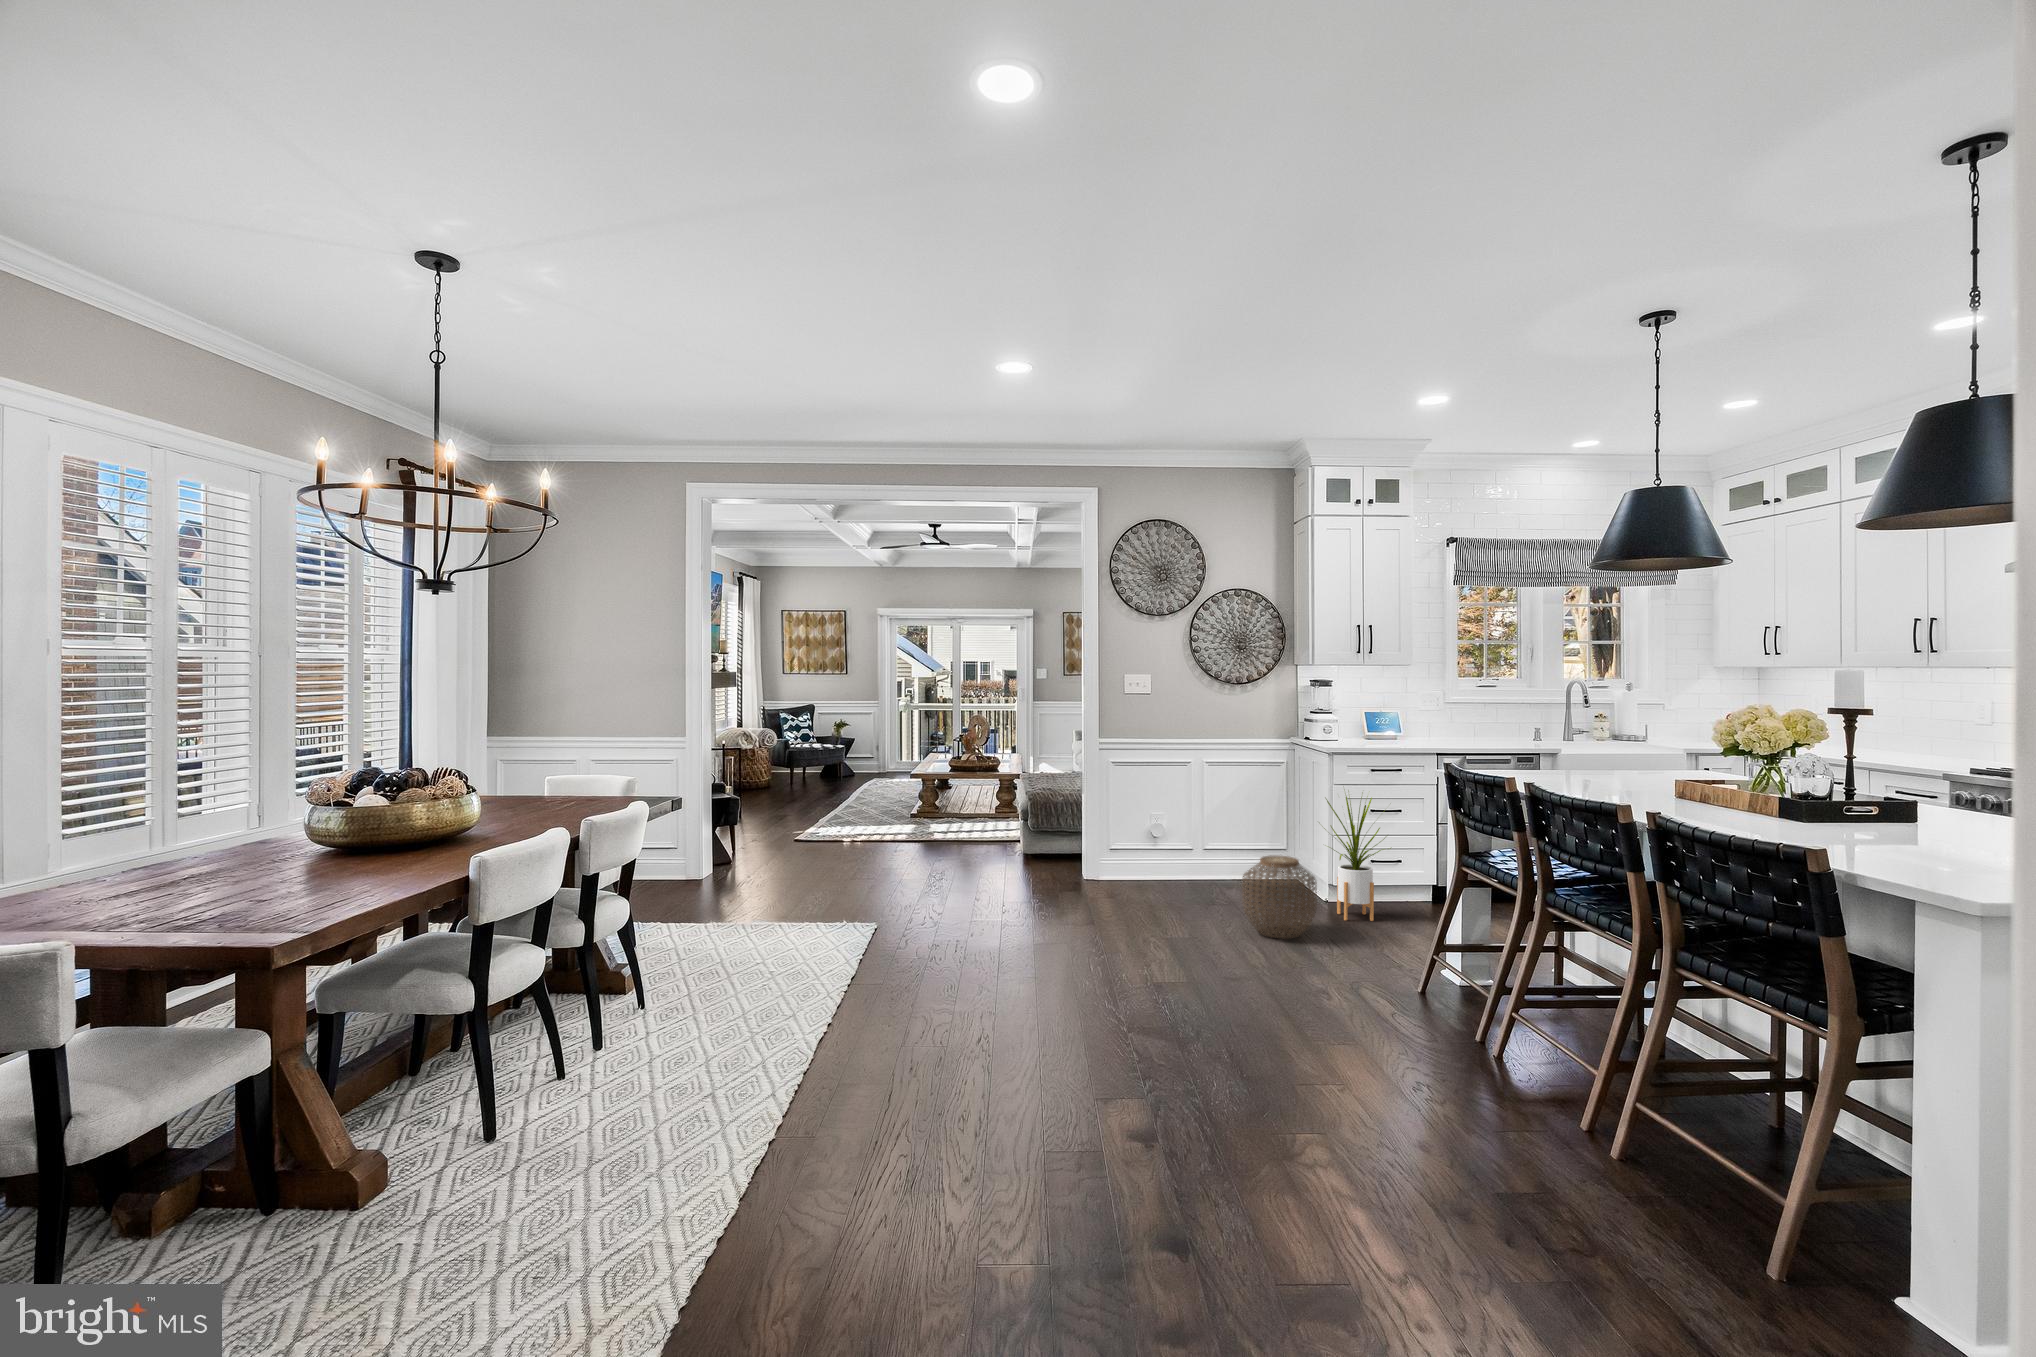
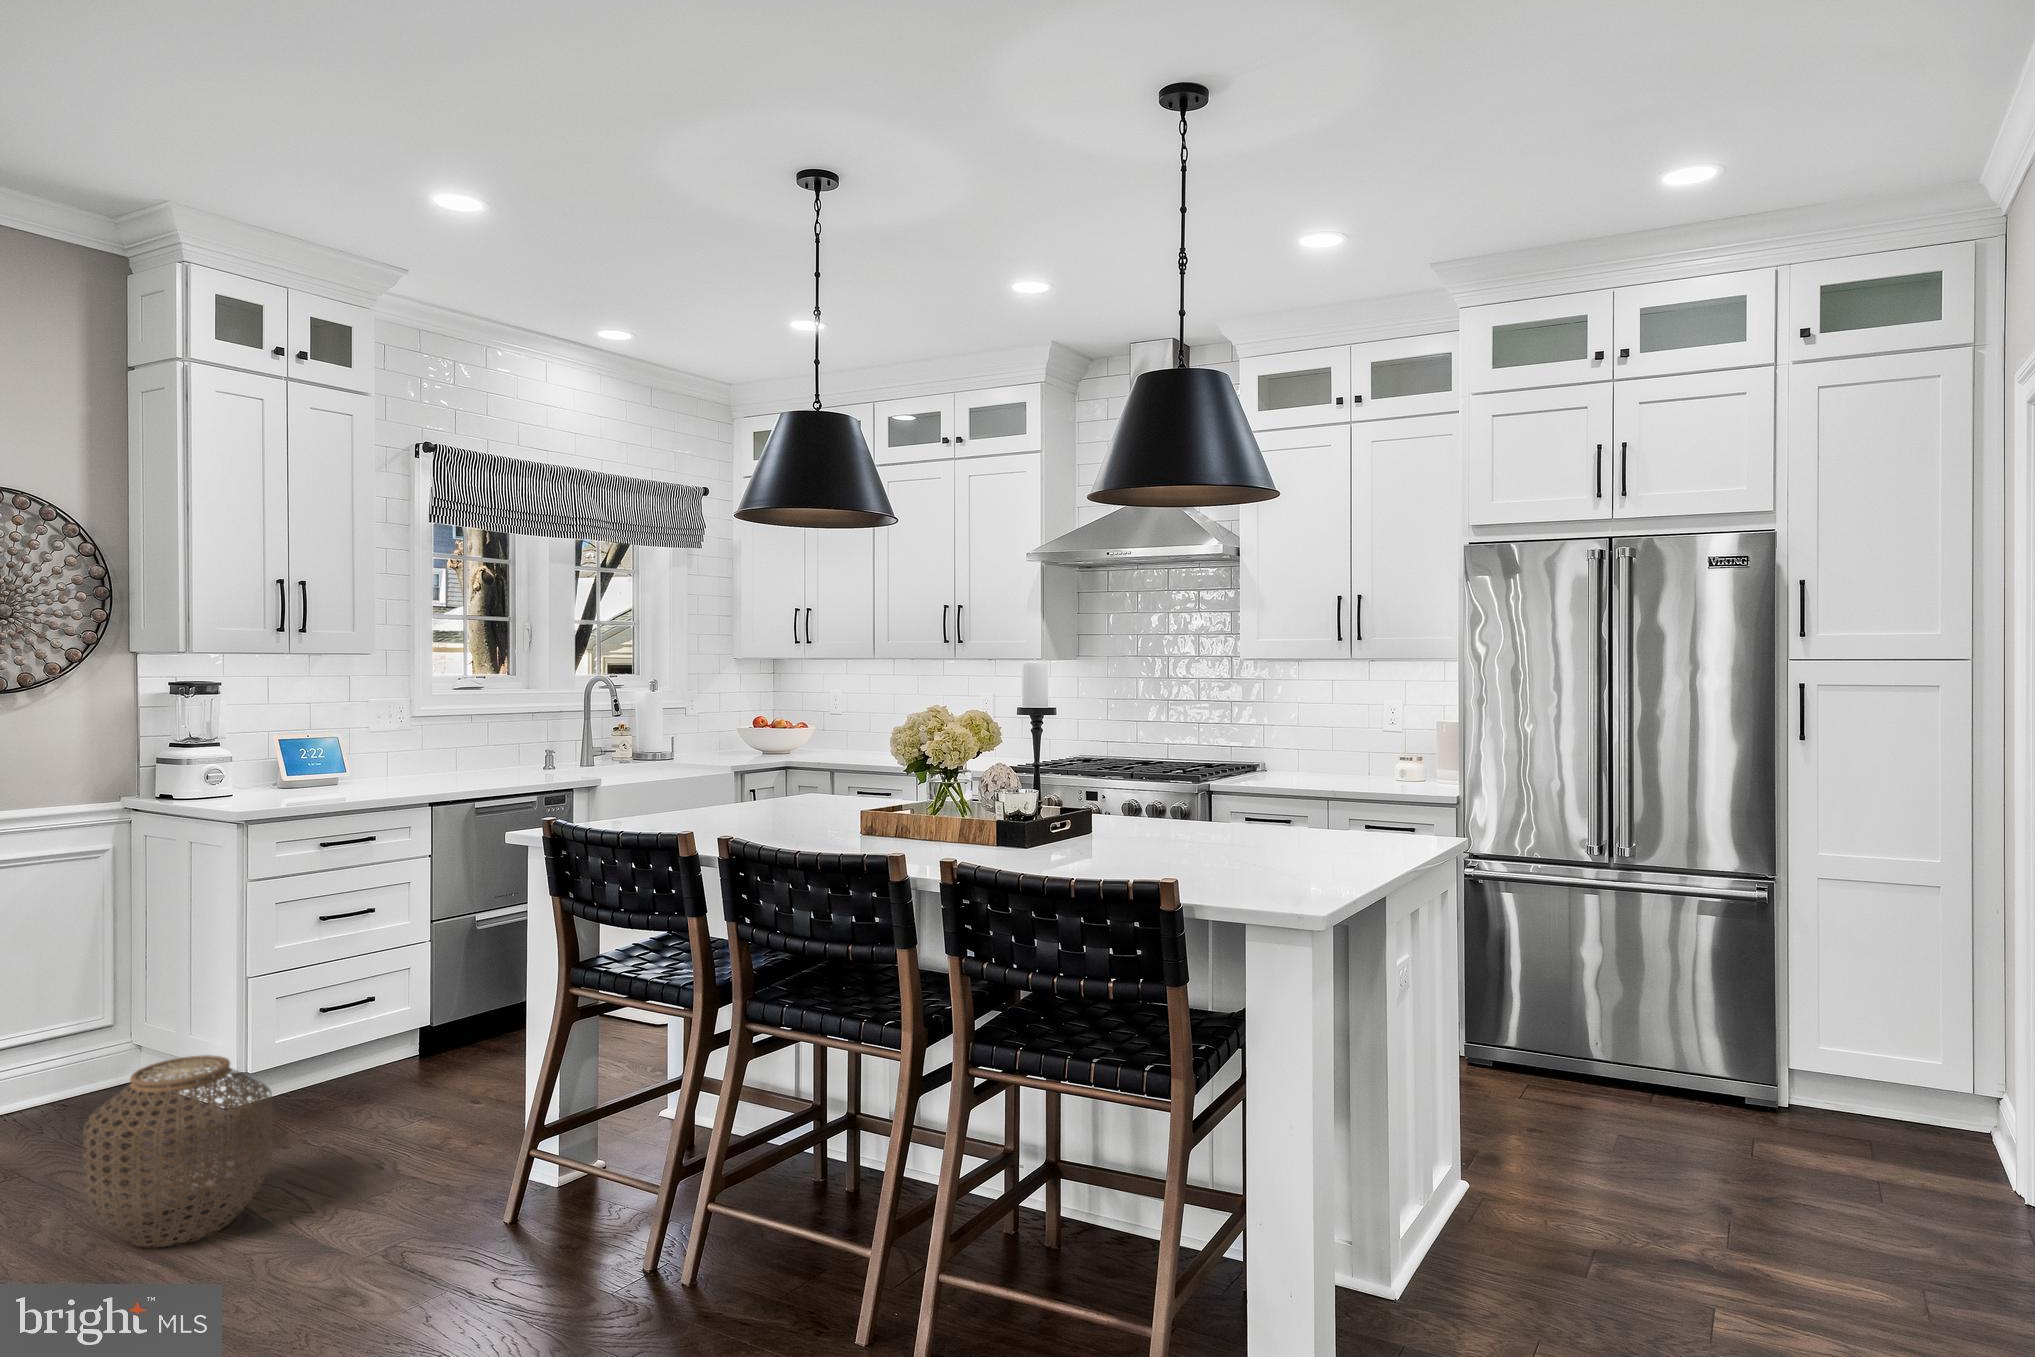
house plant: present [1324,796,1391,921] -> none [239,880,393,1144]

